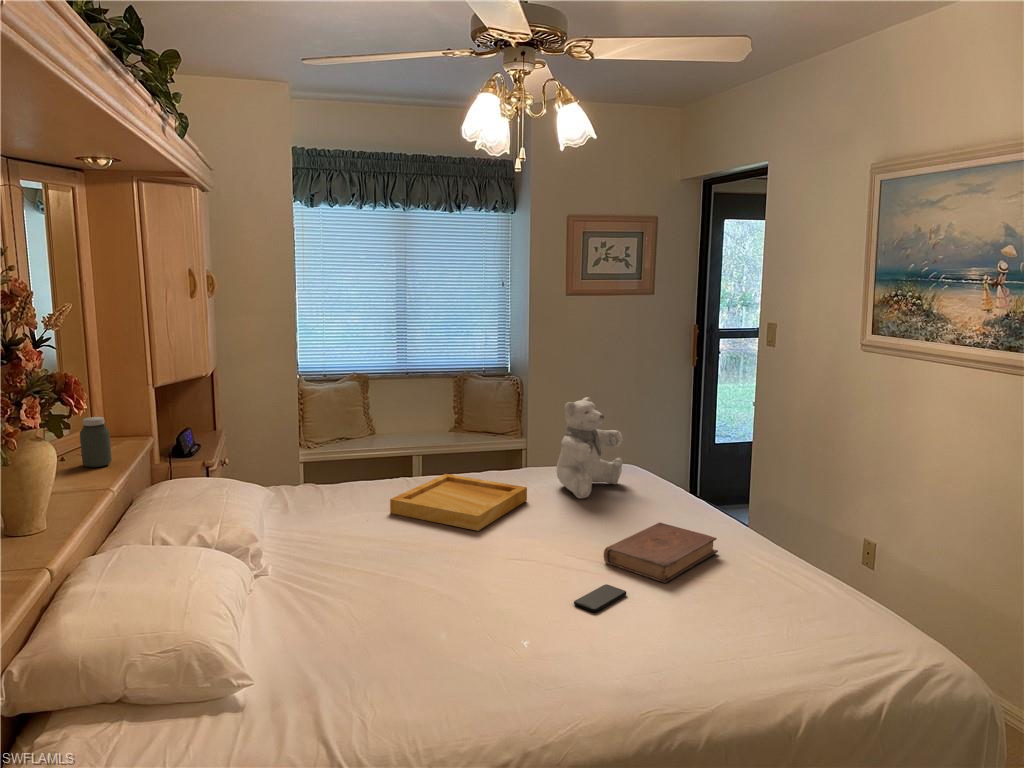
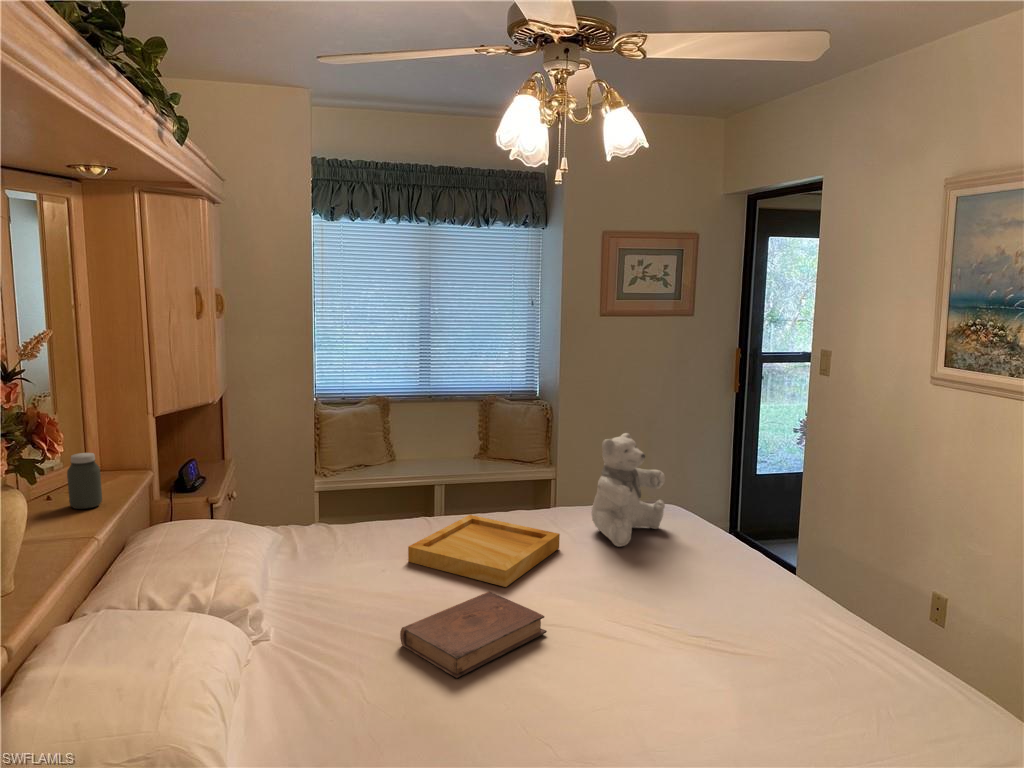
book: present [604,522,718,583] -> present [400,591,547,678]
smartphone: present [574,584,626,612] -> none [619,664,680,703]

